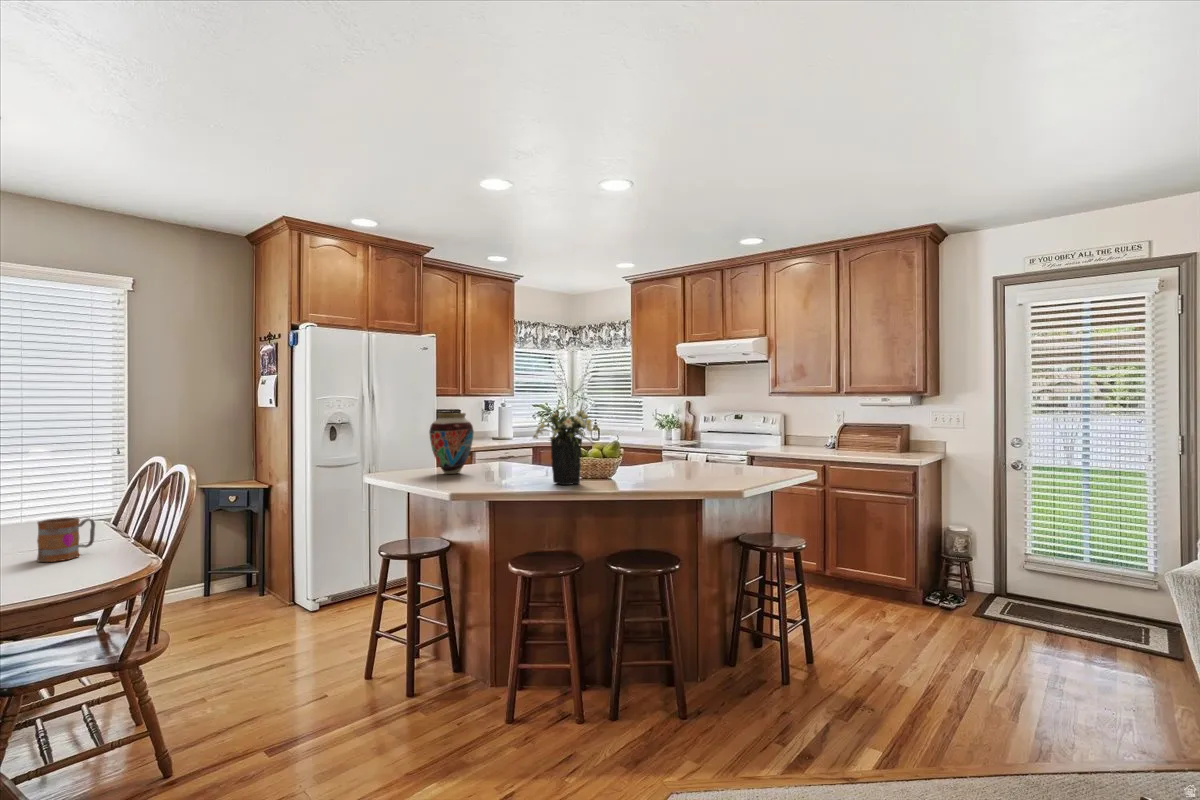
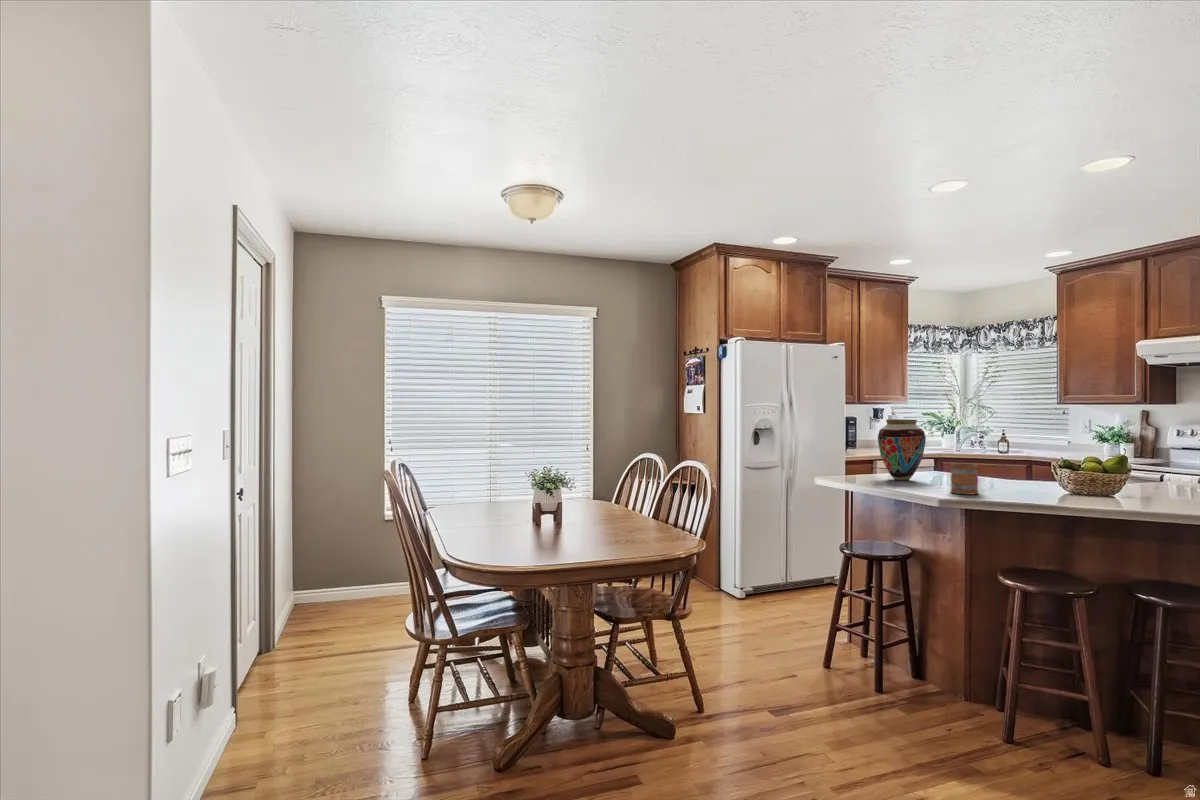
flower arrangement: present [533,405,596,485] -> none [1023,411,1112,499]
mug: present [37,517,95,562] -> present [951,463,978,494]

